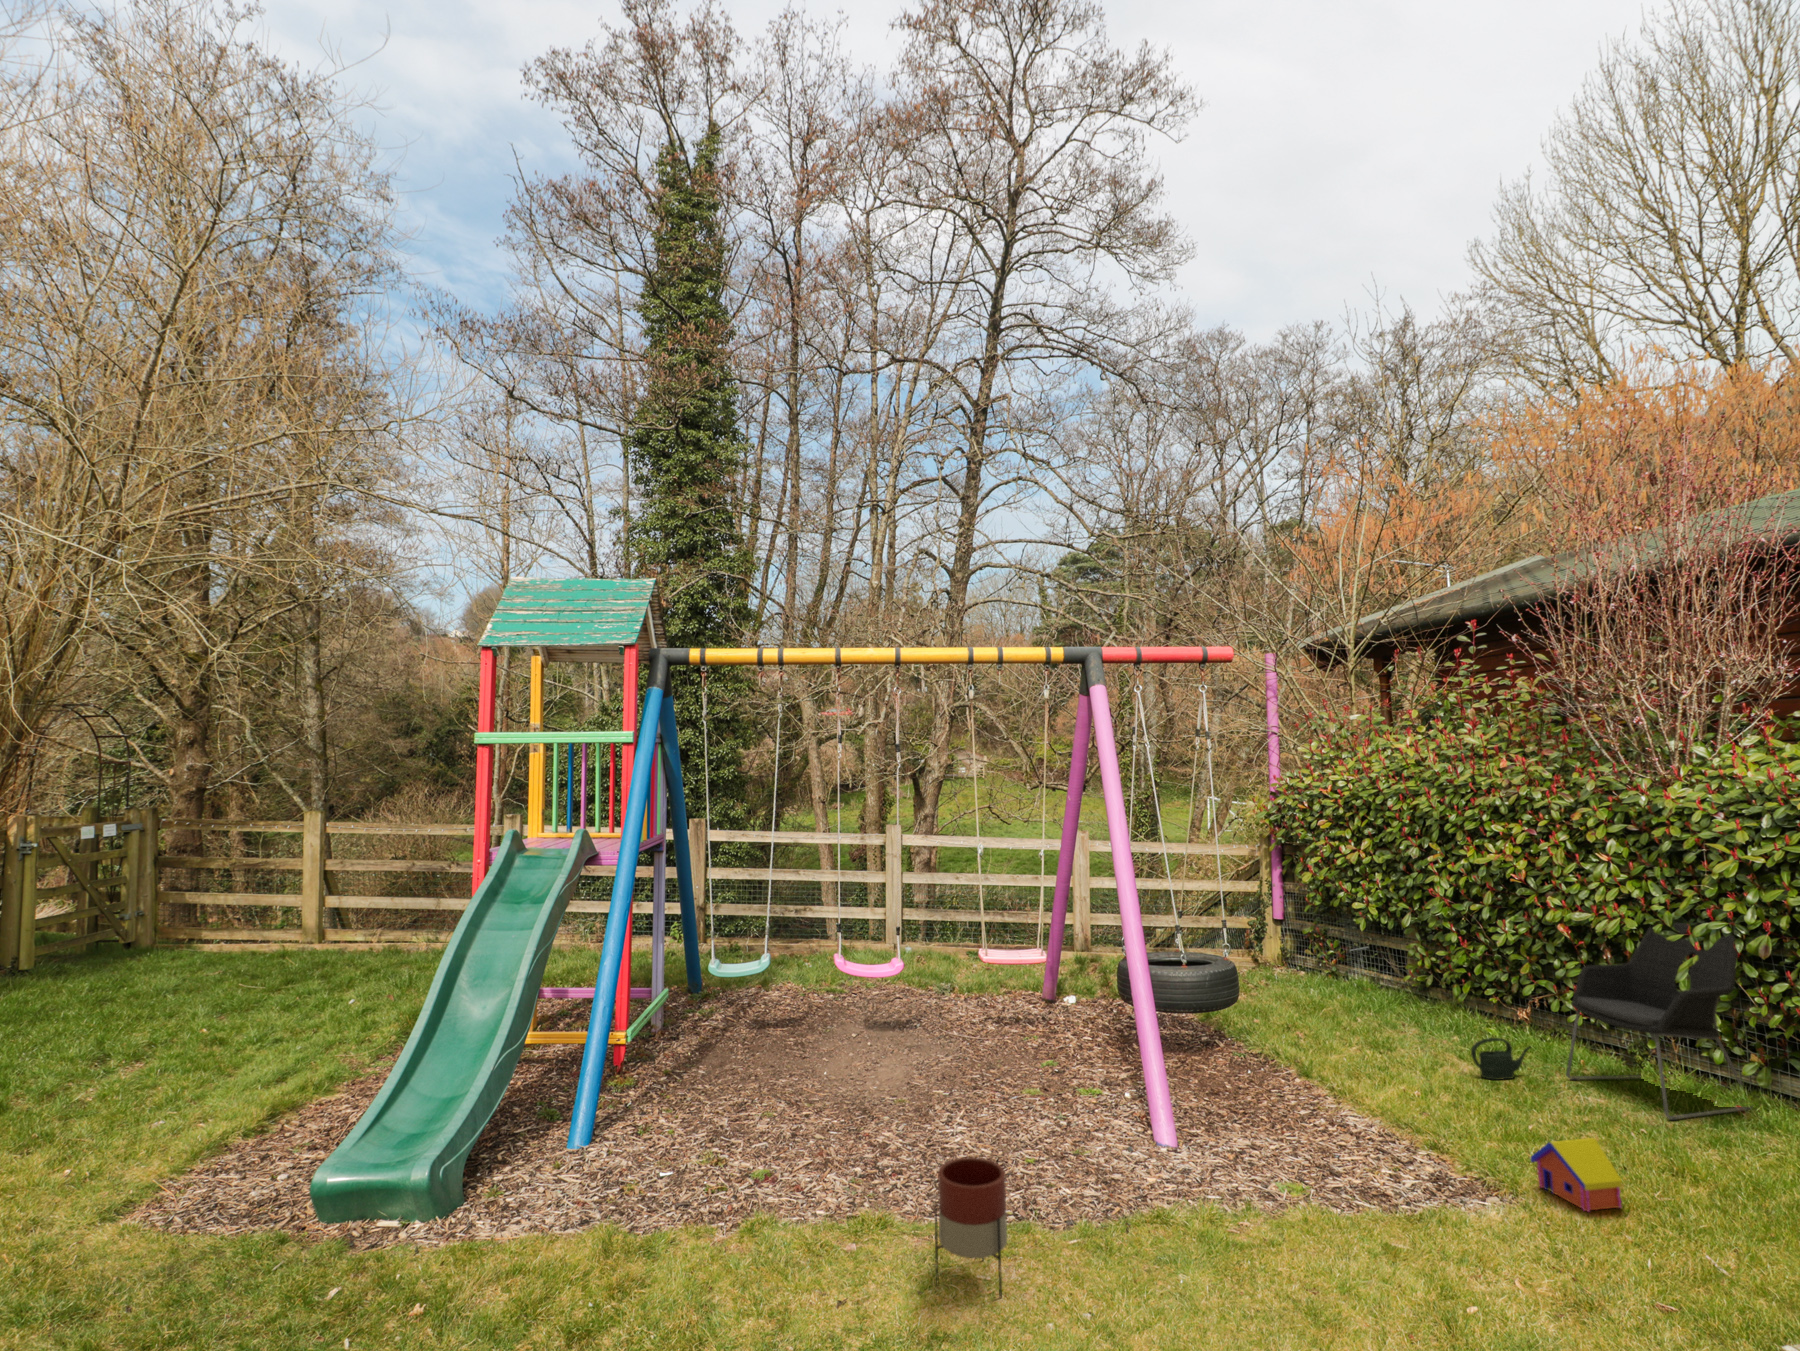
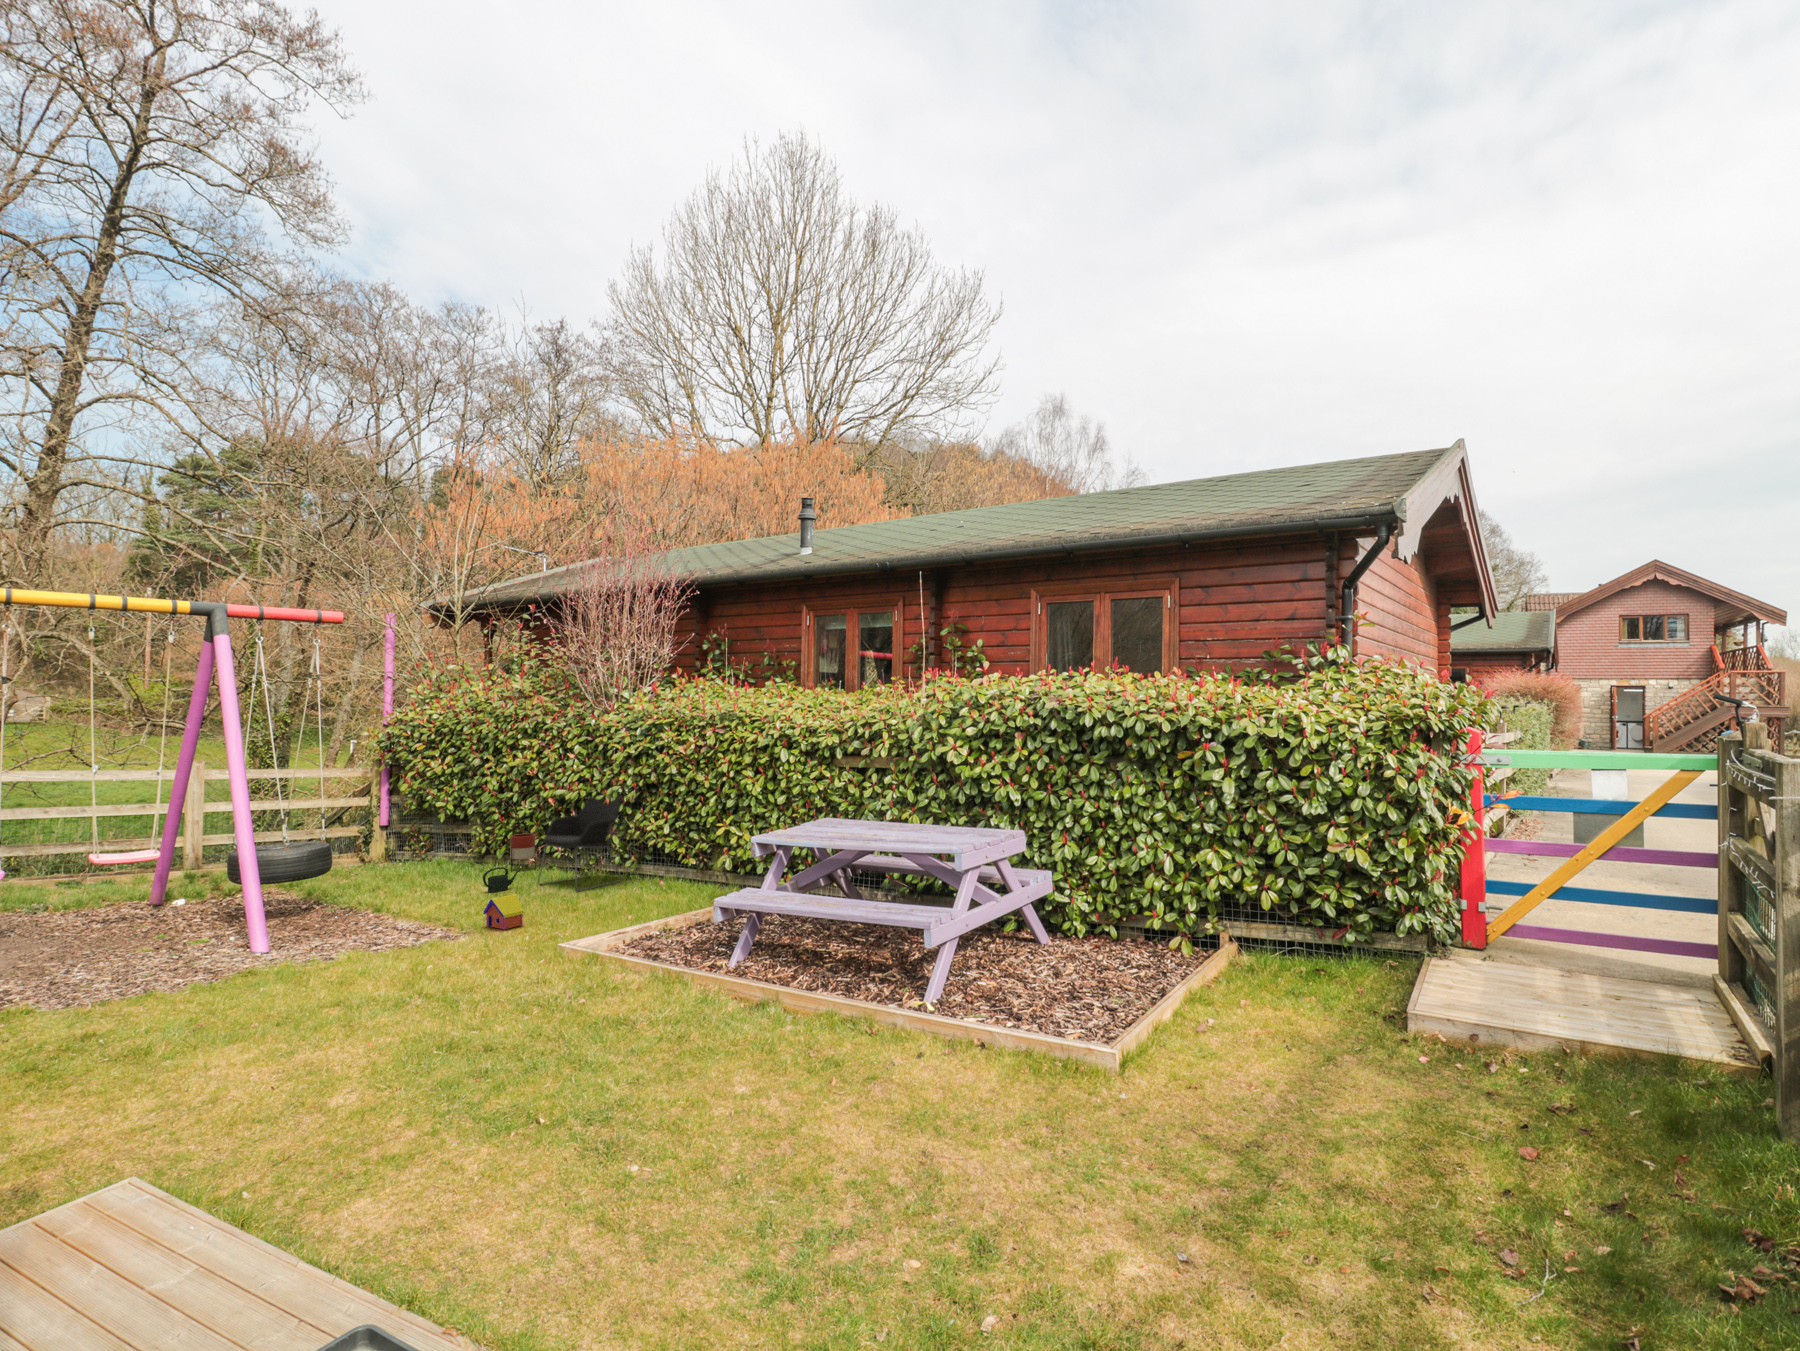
planter: present [934,1157,1007,1297] -> present [510,834,536,872]

